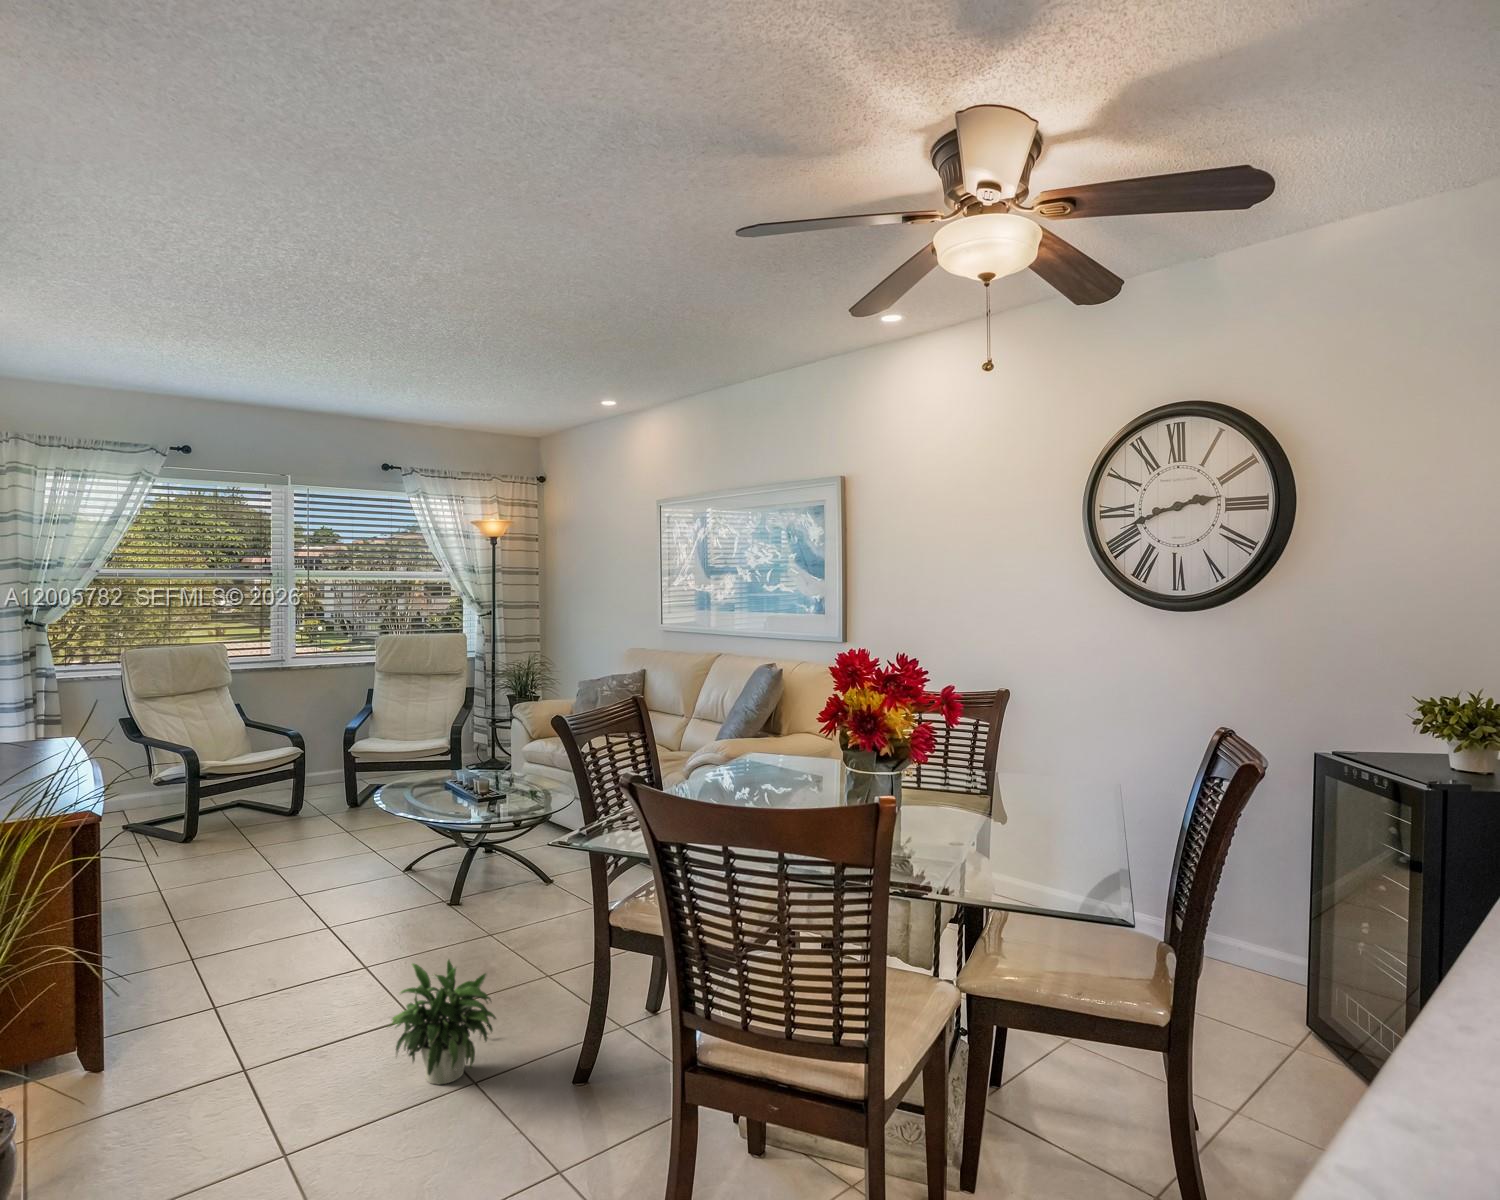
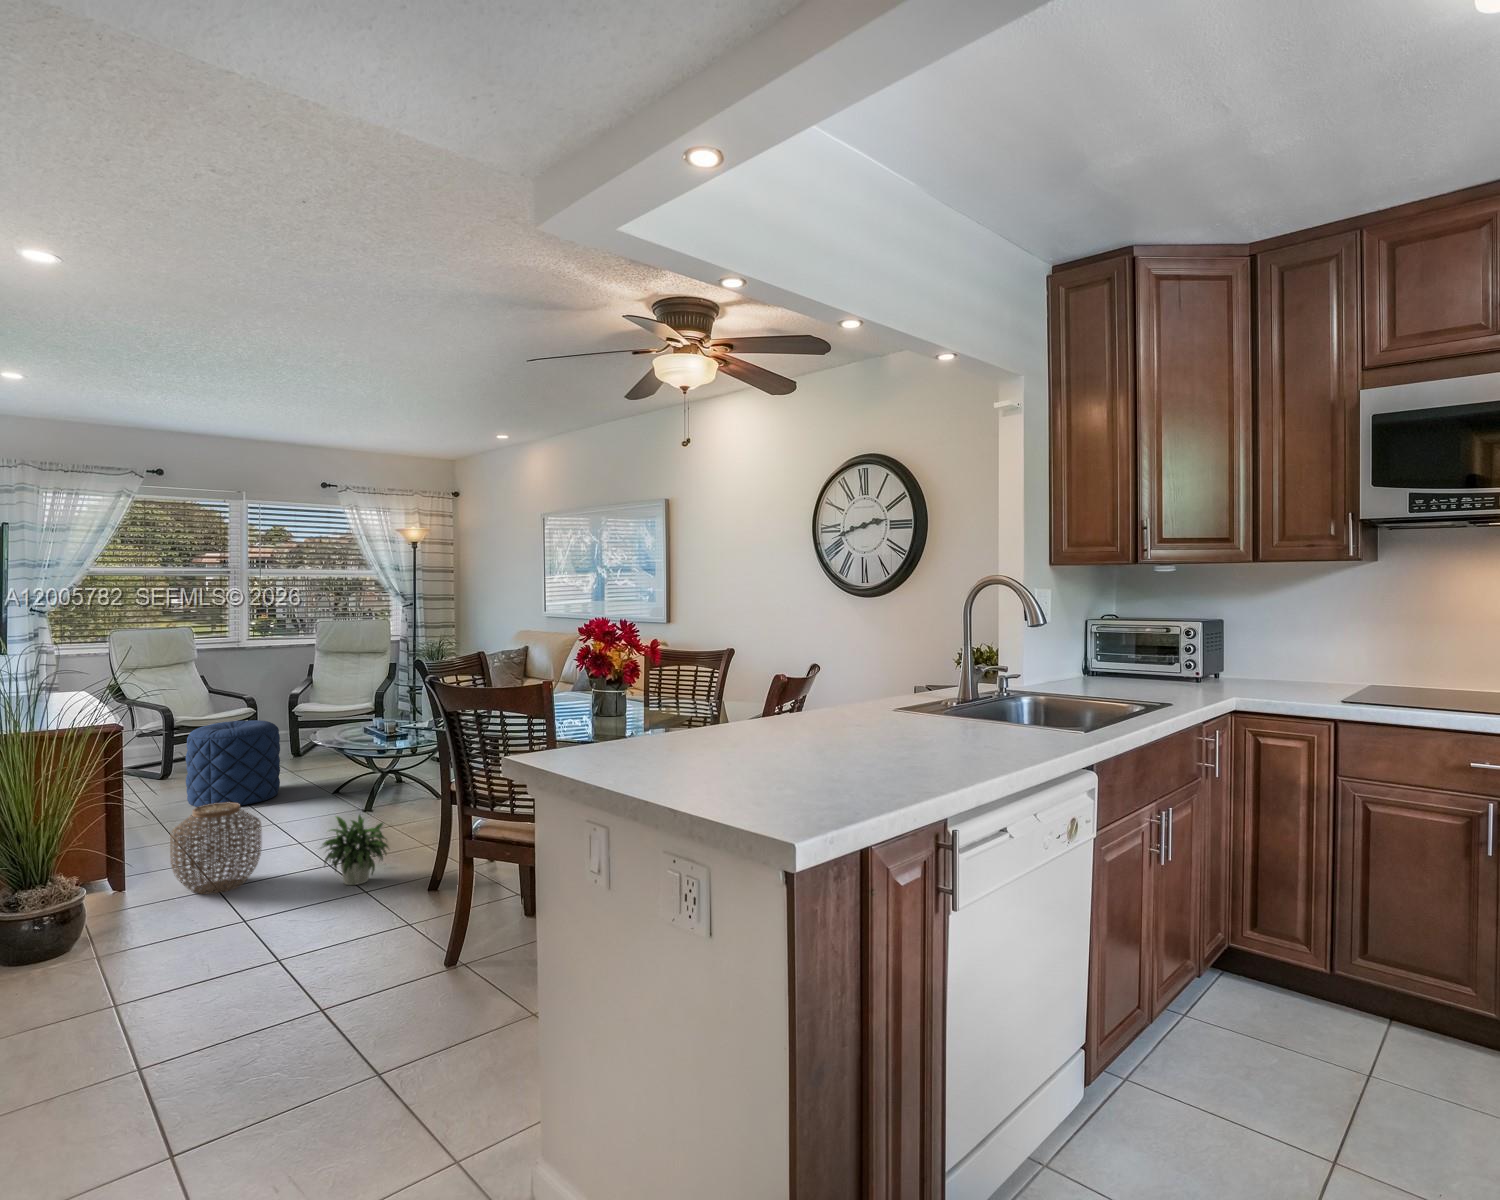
pouf: none [208,773,331,899] -> present [186,720,280,807]
woven basket: none [152,944,297,1104] -> present [170,802,261,894]

